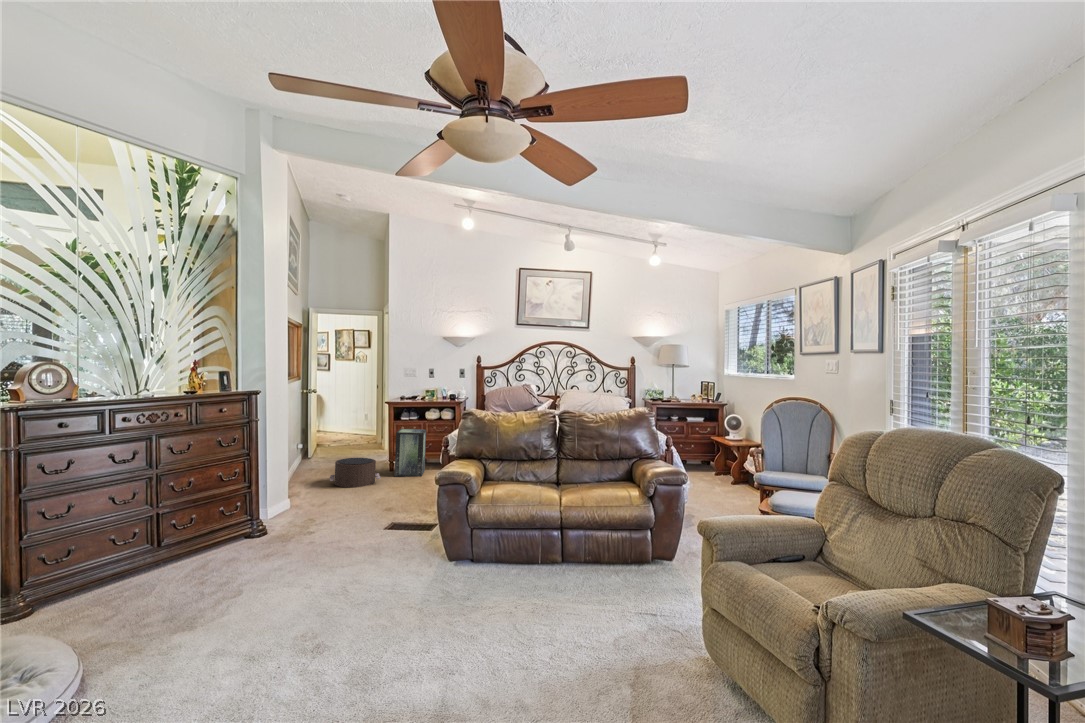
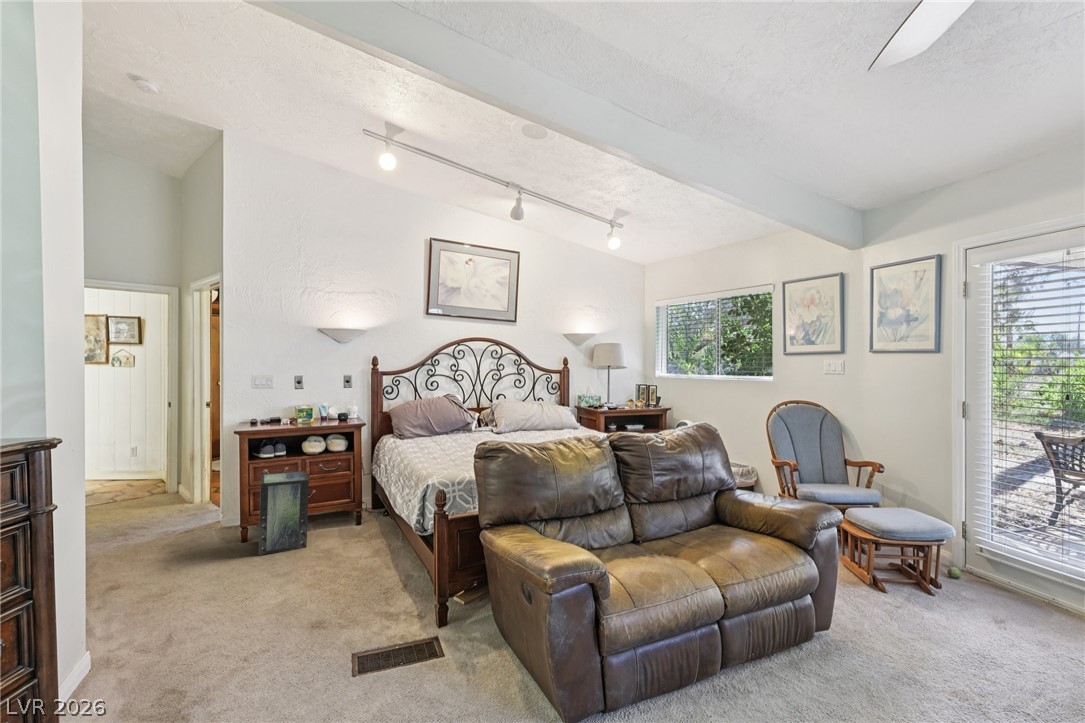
pouf: present [330,458,381,487] -> none [135,534,243,600]

